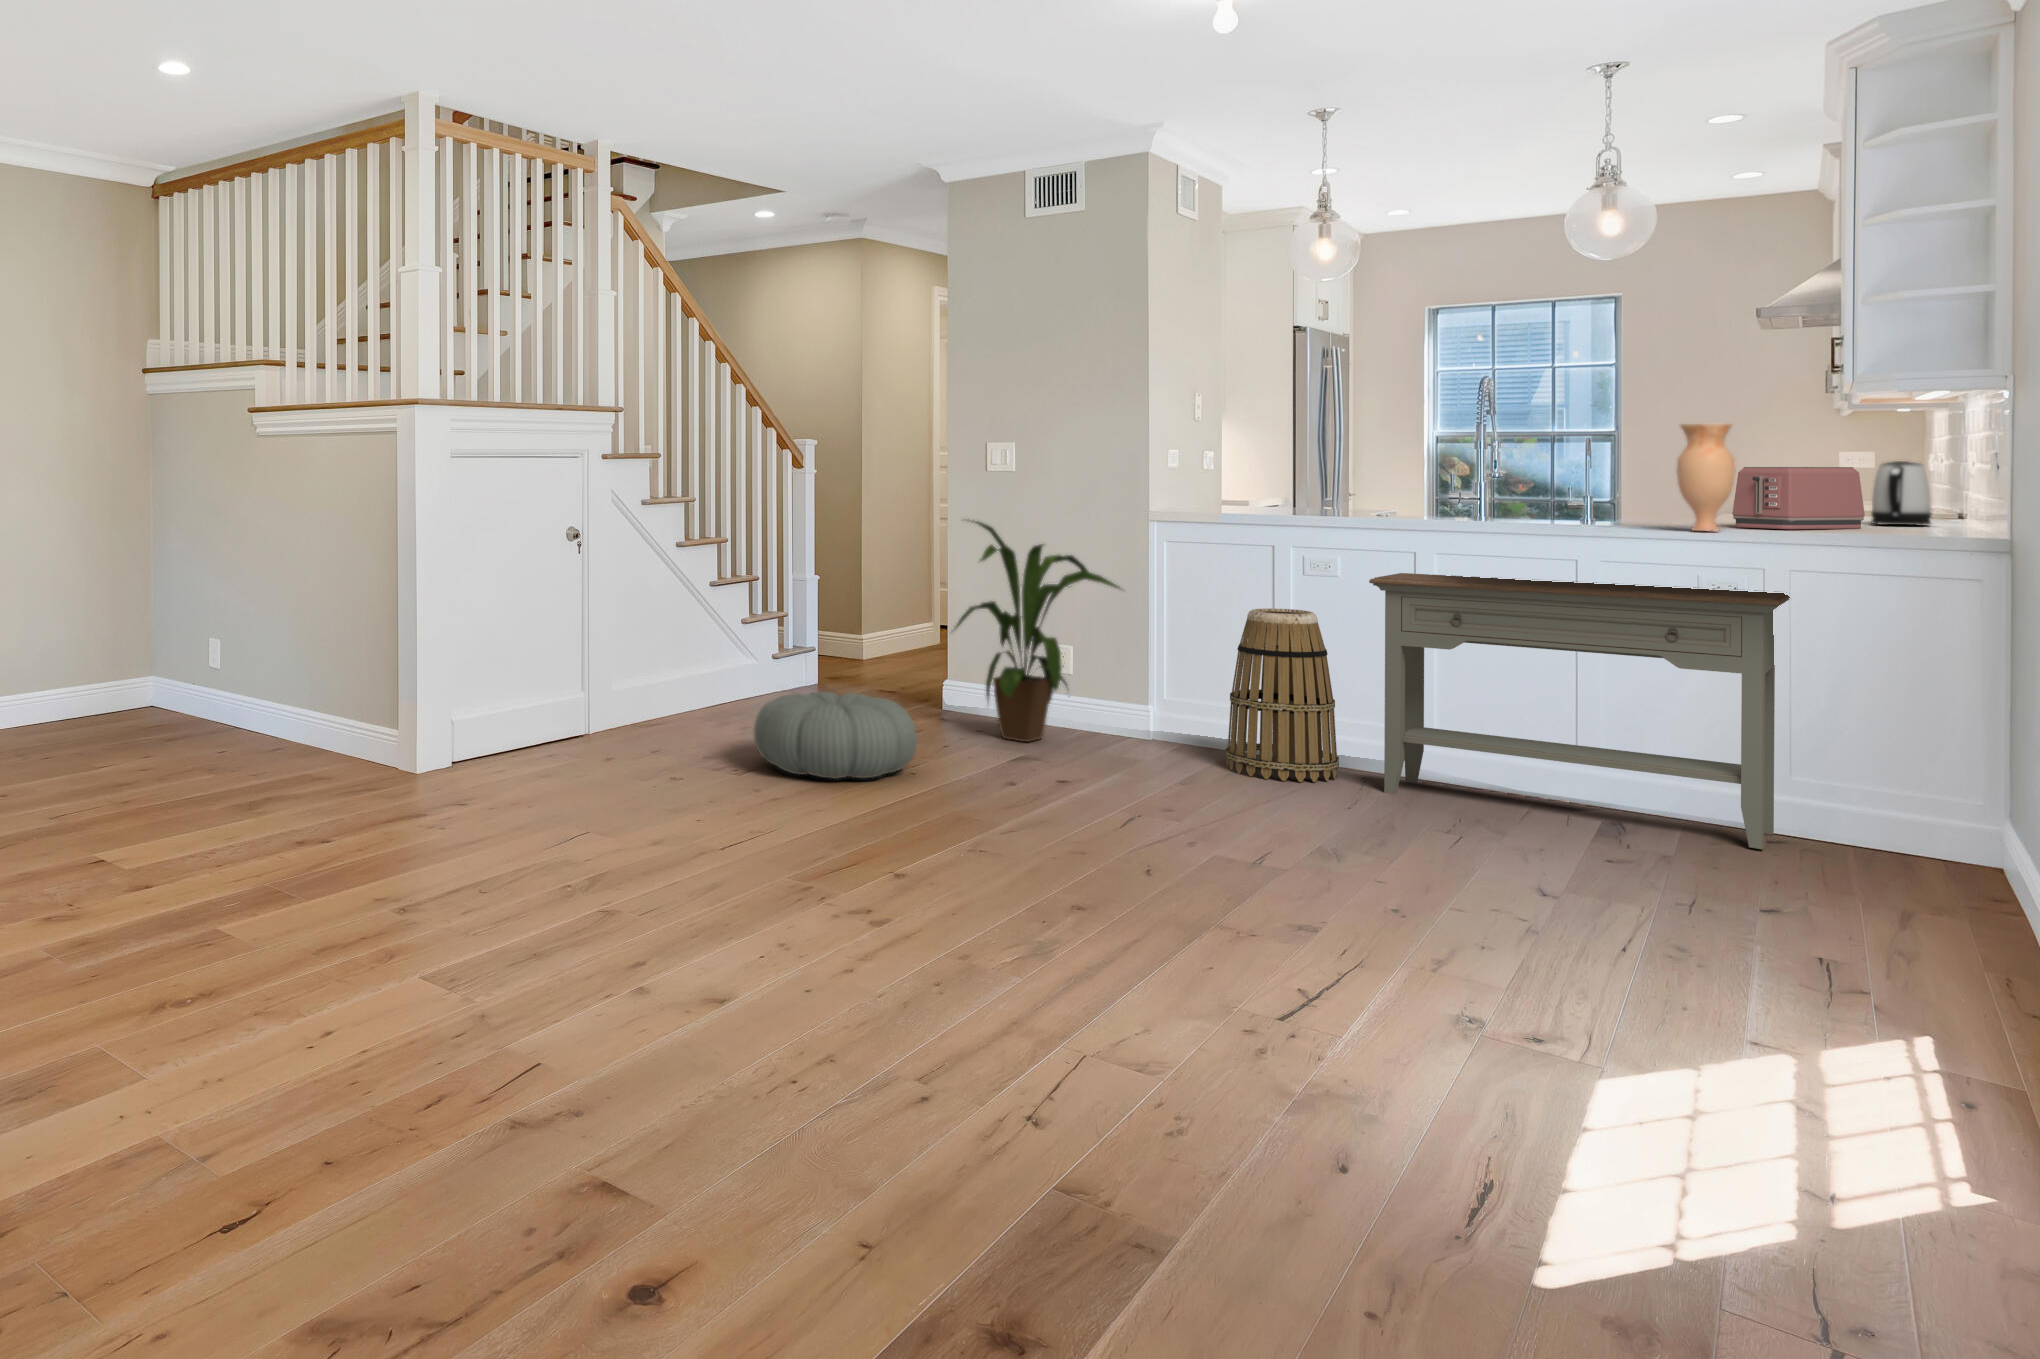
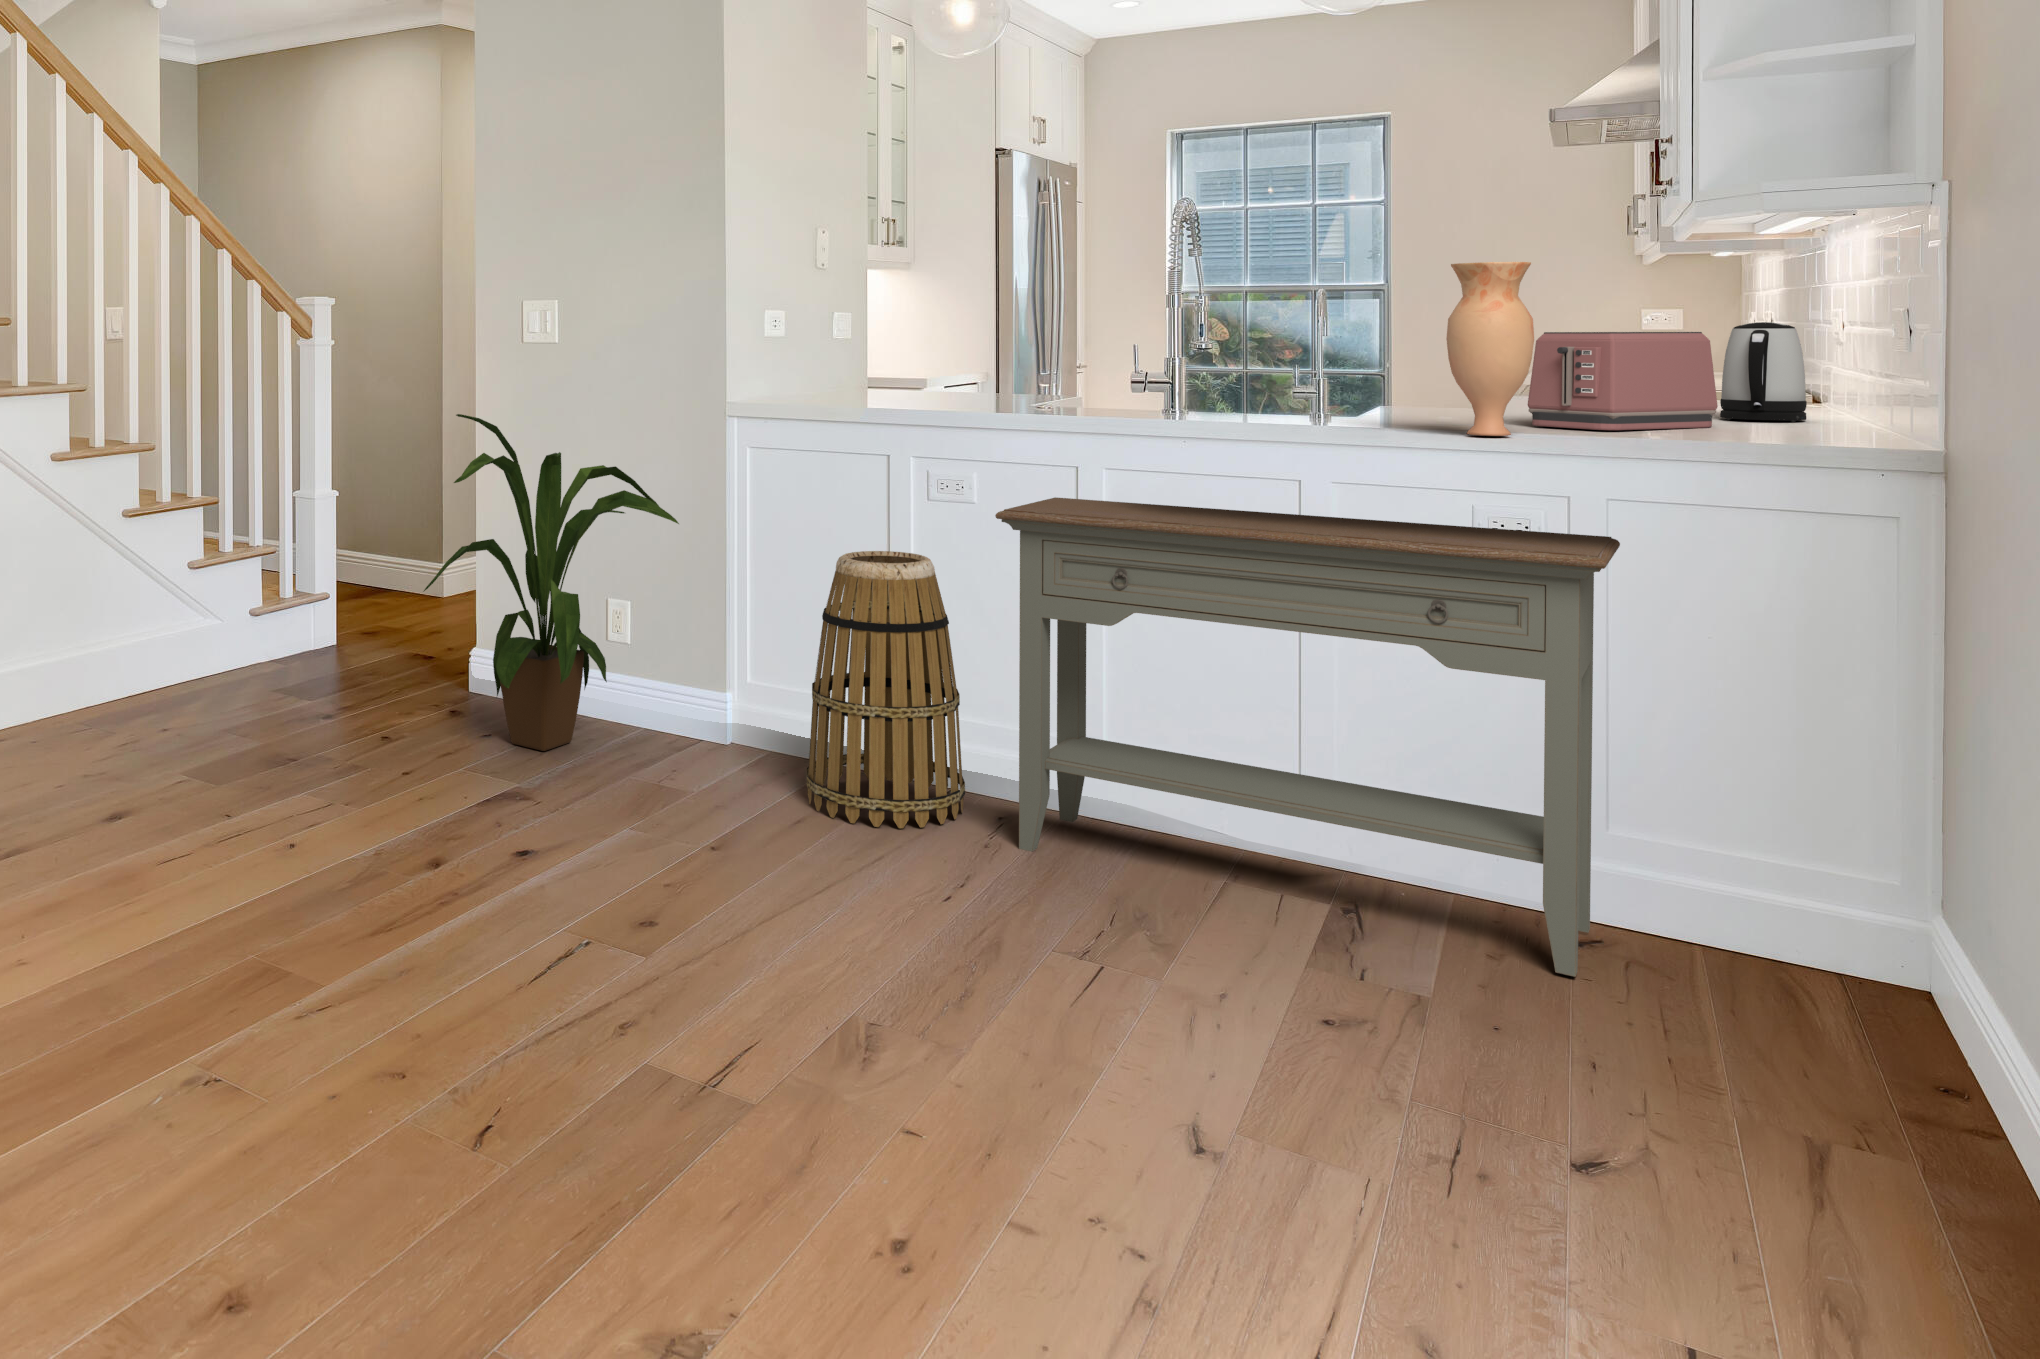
pouf: present [754,692,917,779] -> none [52,694,316,854]

